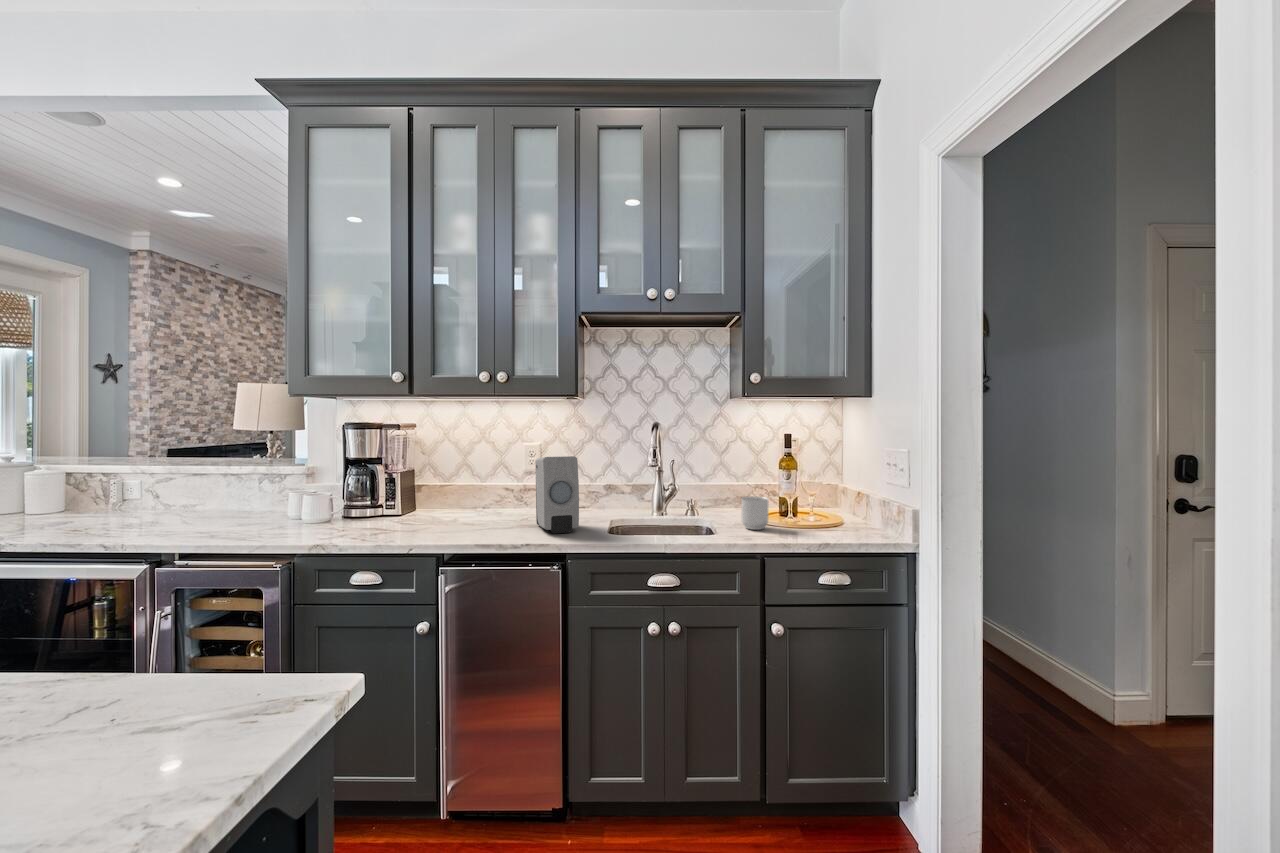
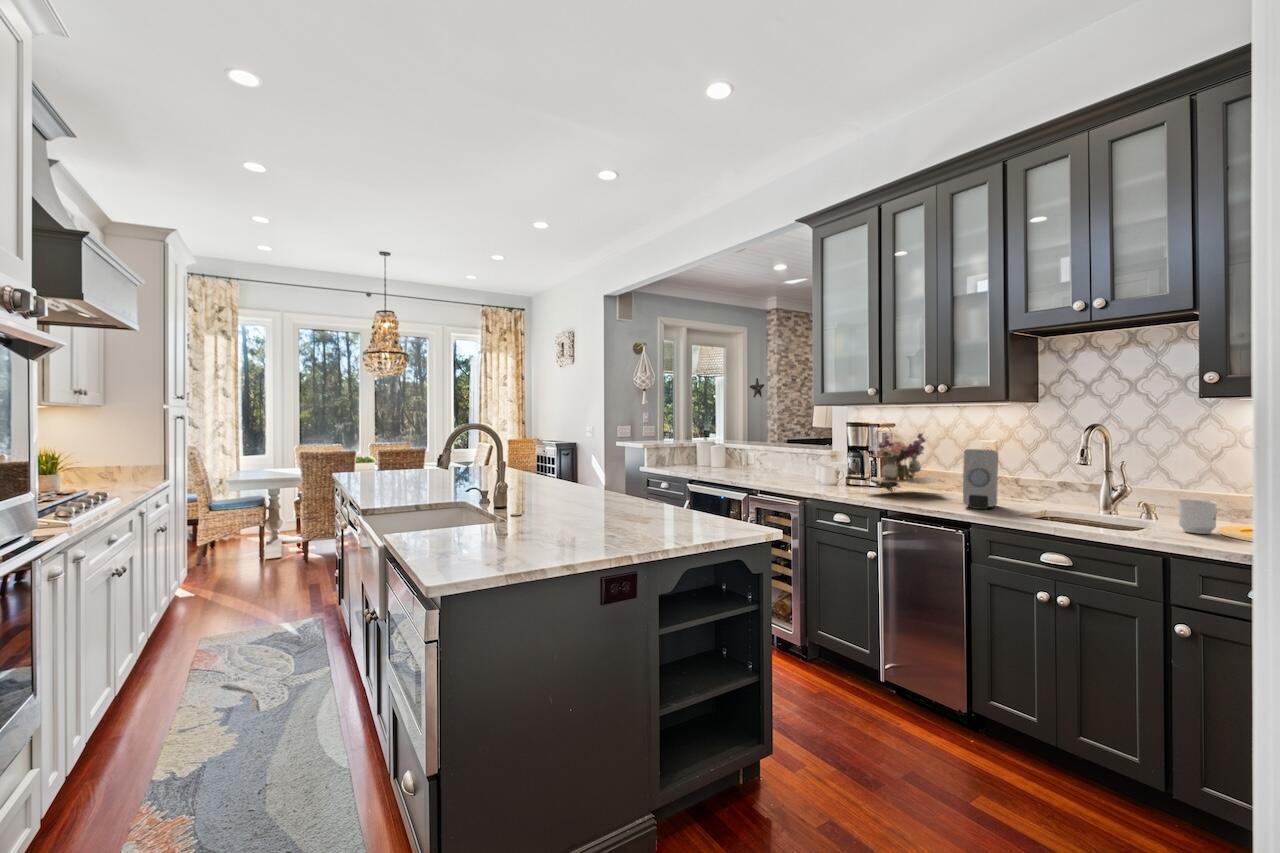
flower arrangement: none [394,434,499,524] -> present [868,433,943,492]

